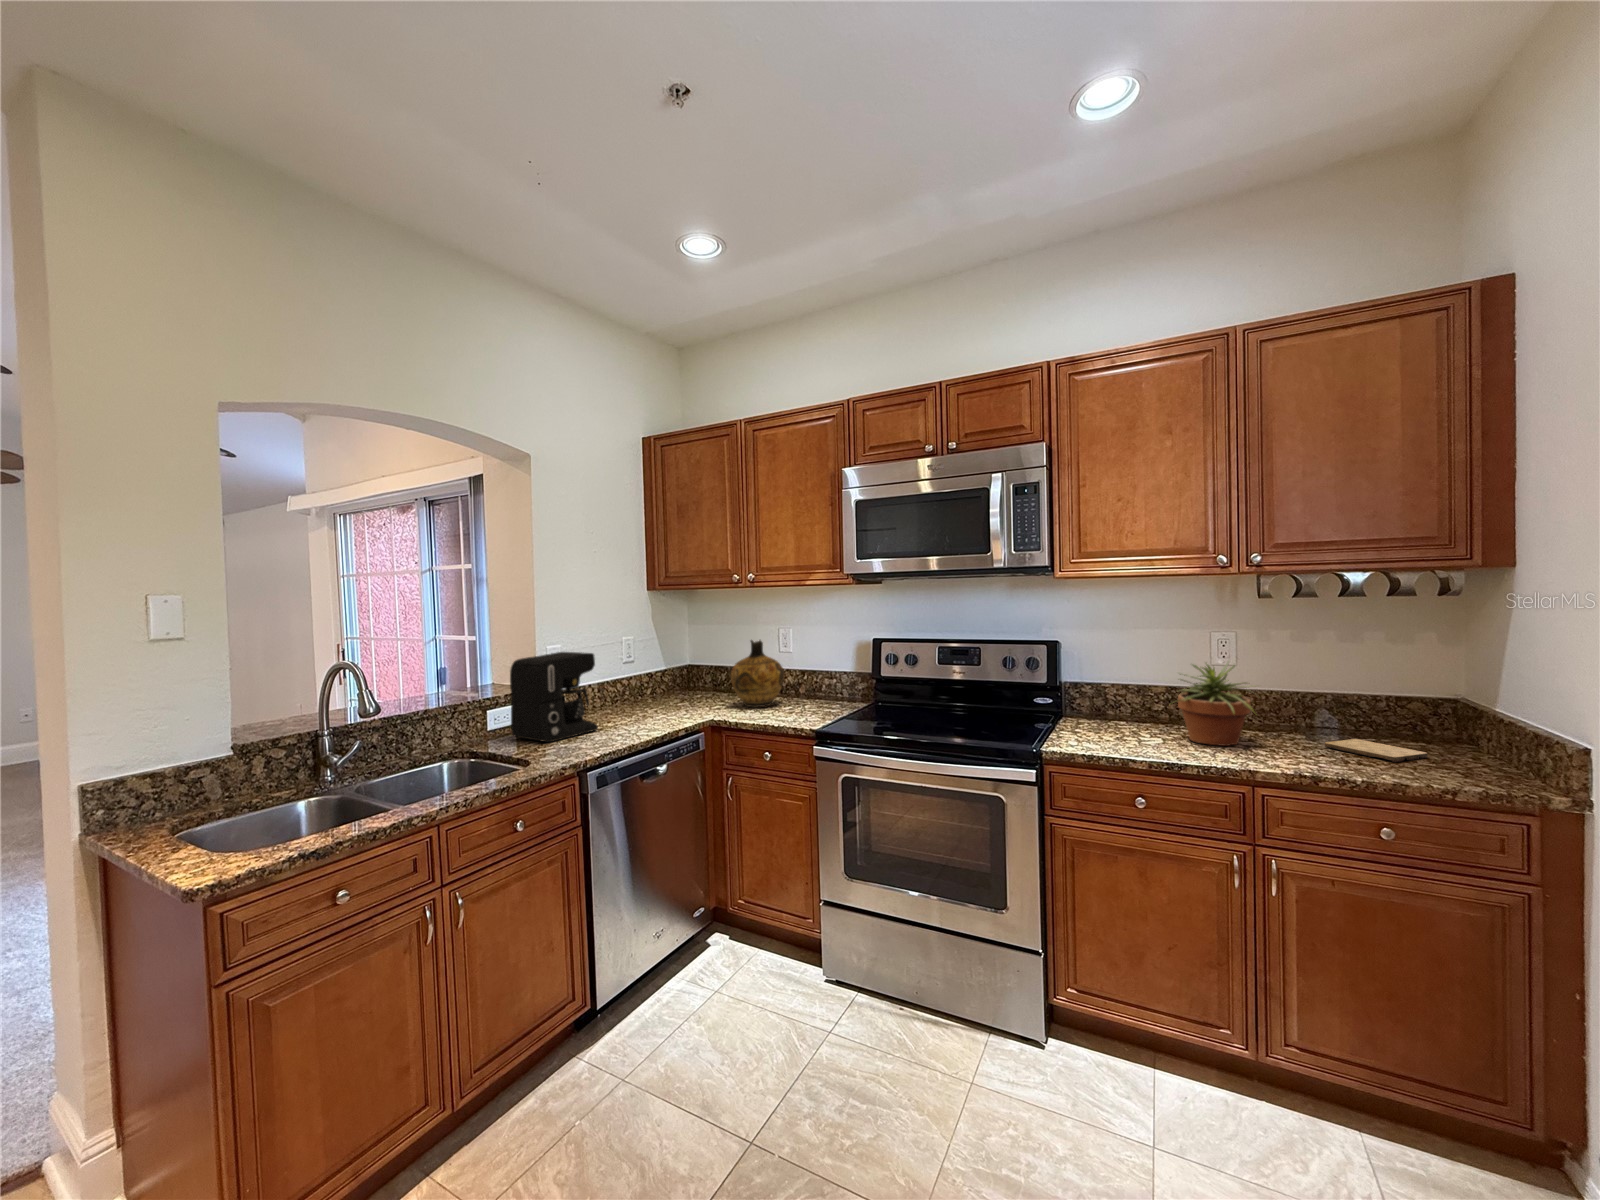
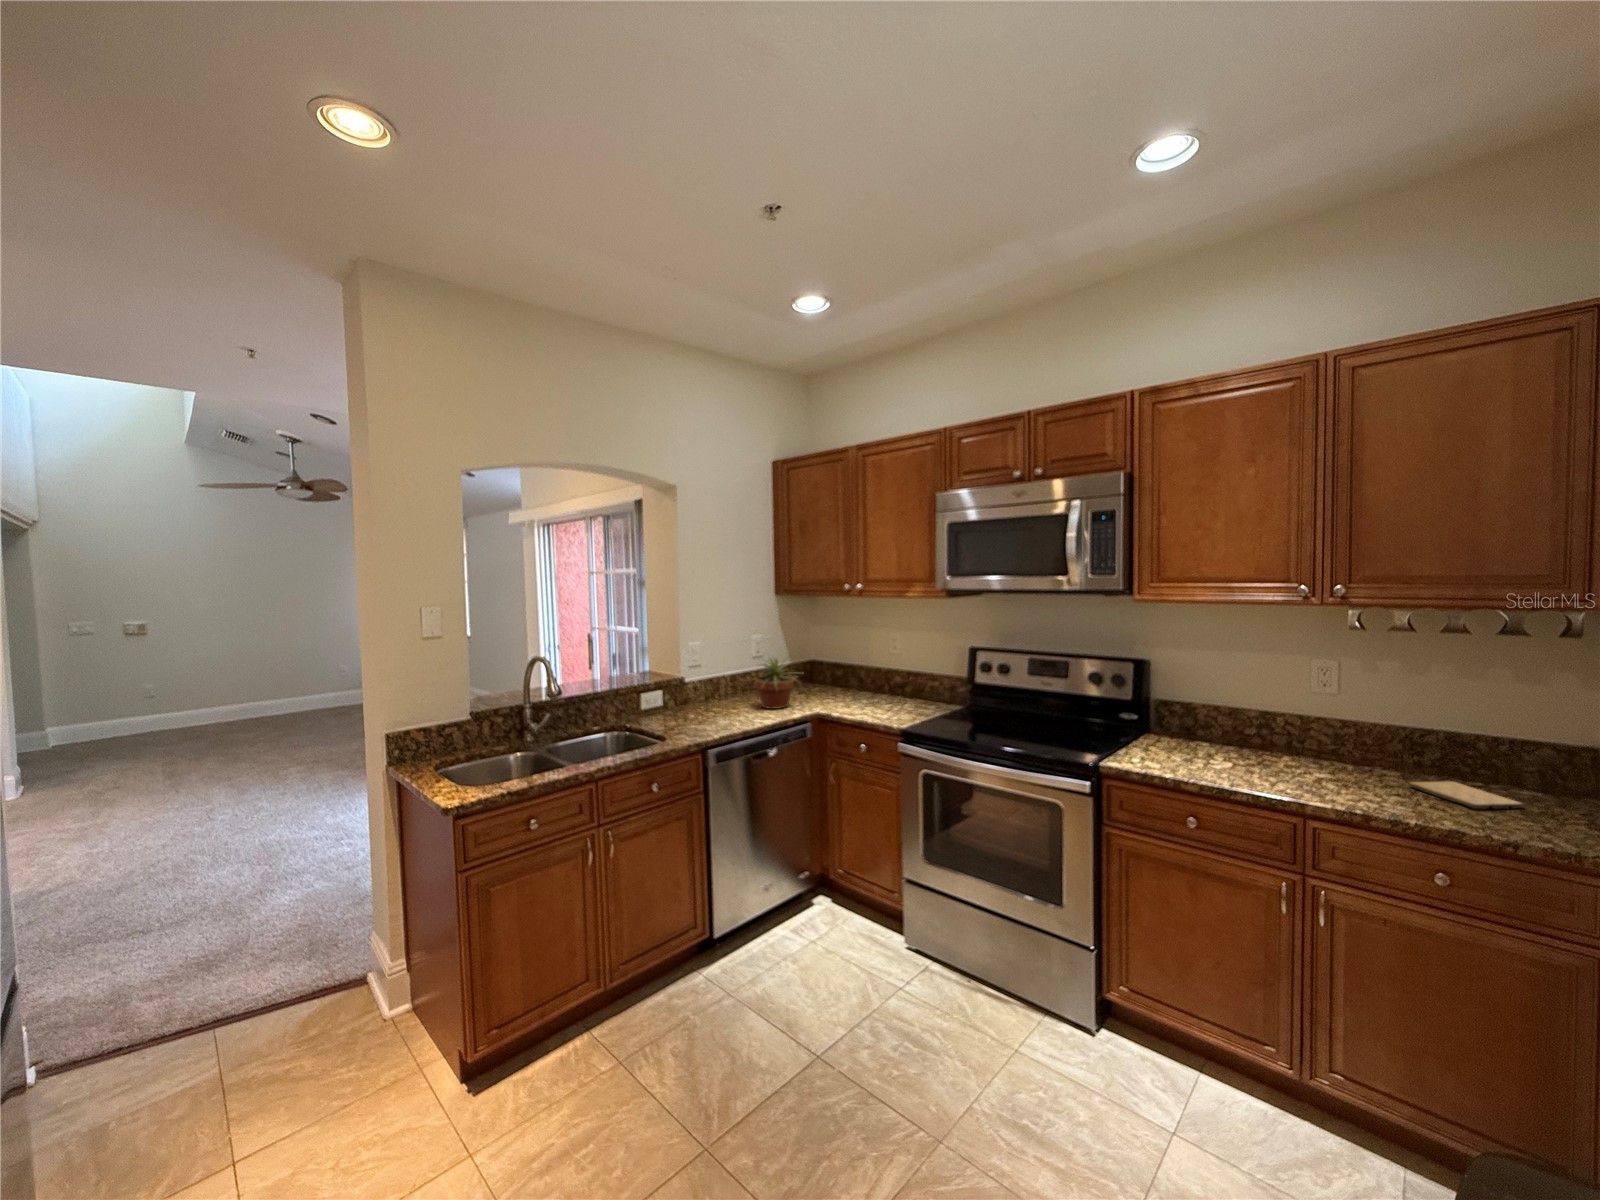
ceramic jug: present [731,640,784,707] -> none [844,643,892,703]
coffee maker: present [510,652,598,742] -> none [660,648,727,723]
potted plant: present [1177,661,1257,746] -> present [750,658,803,709]

